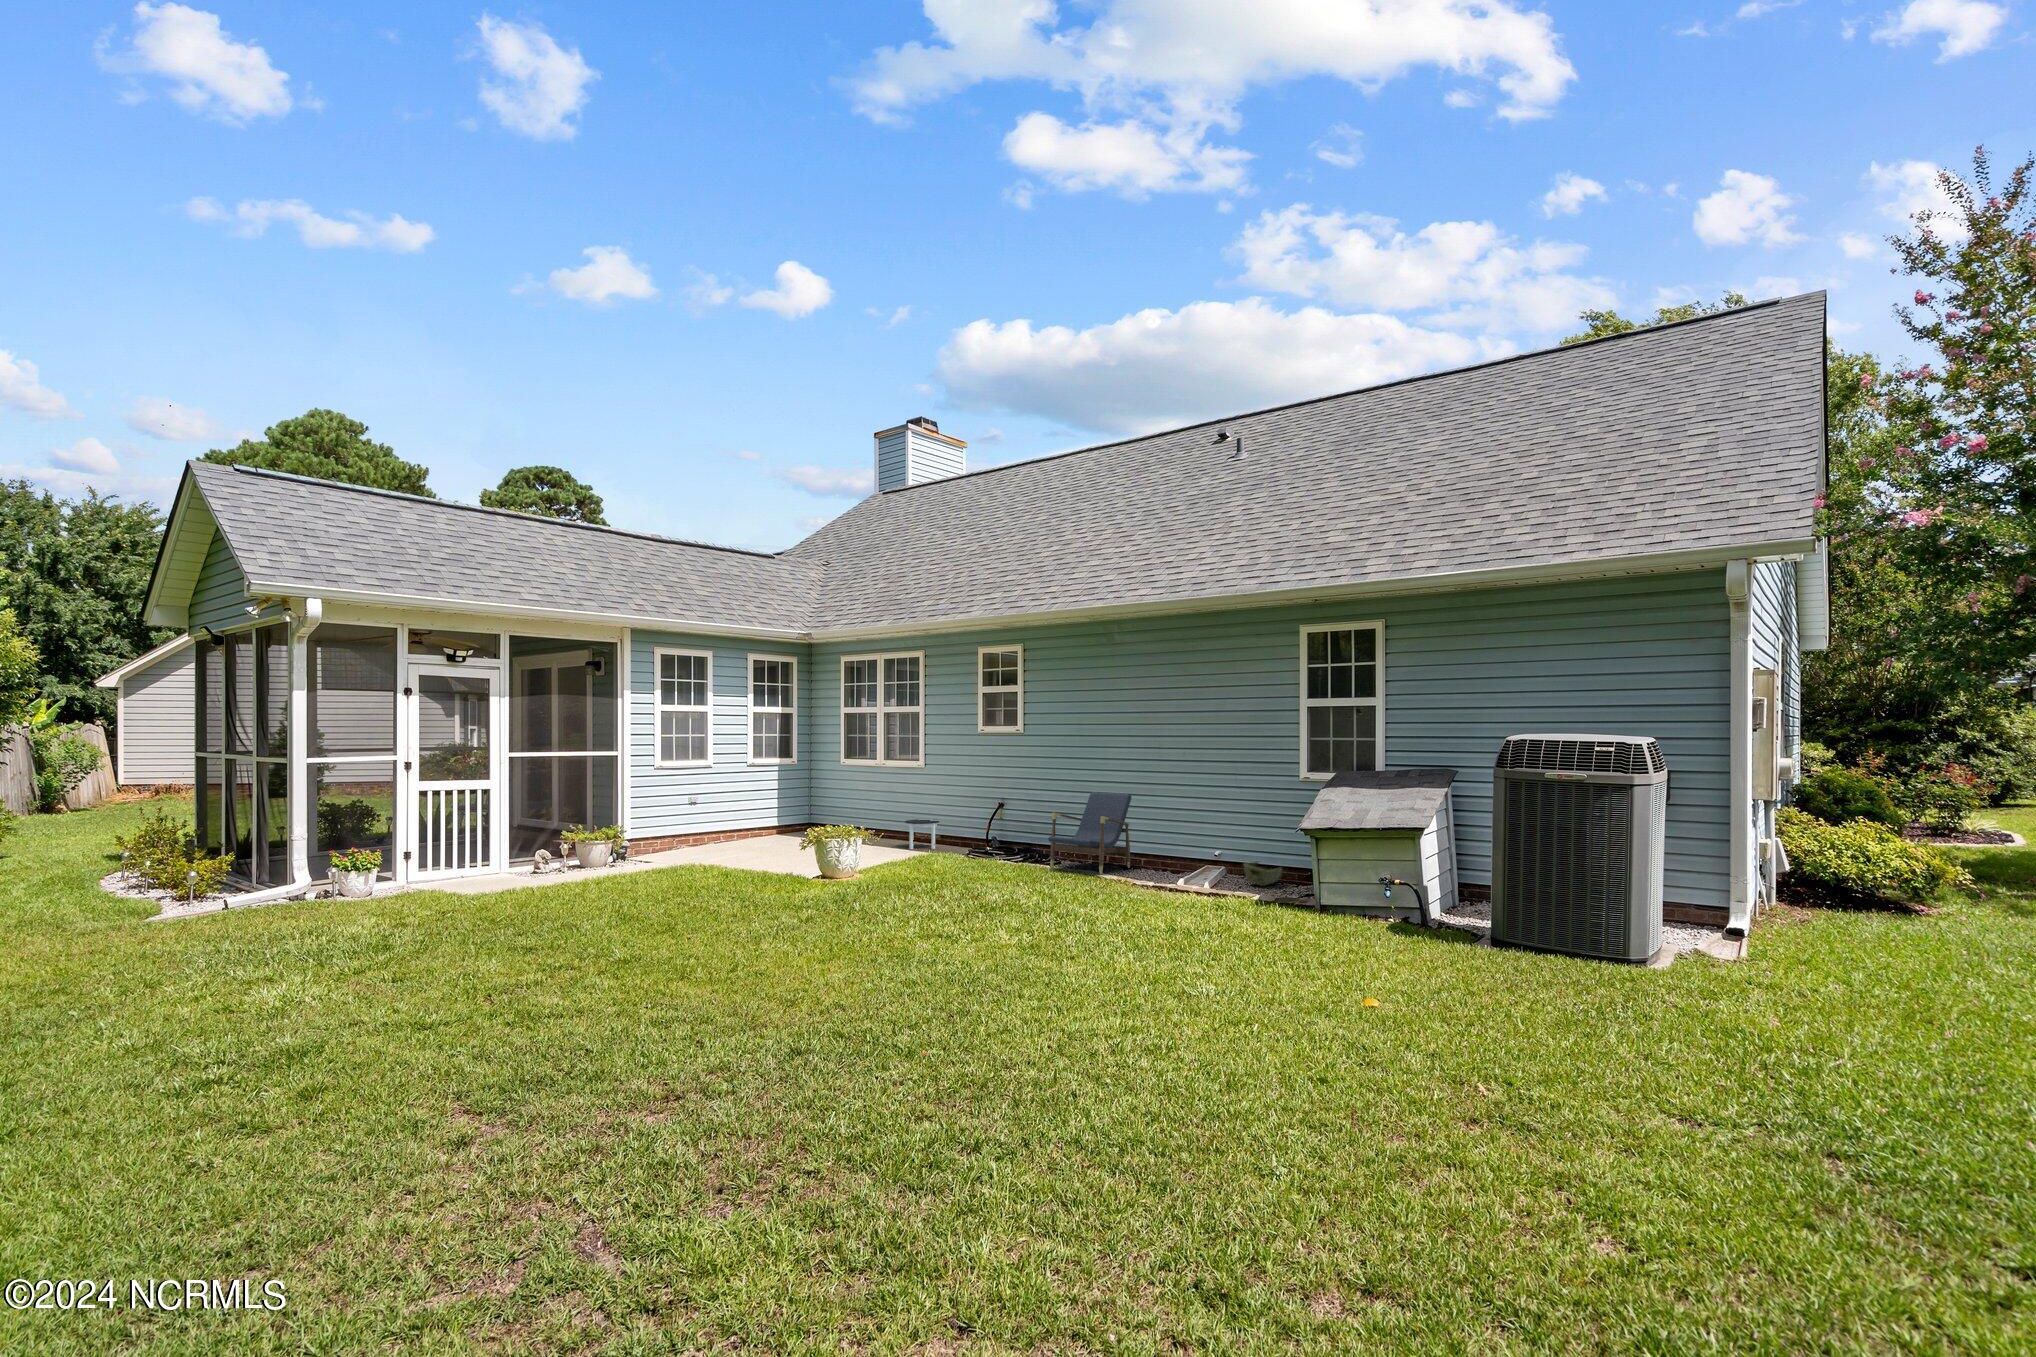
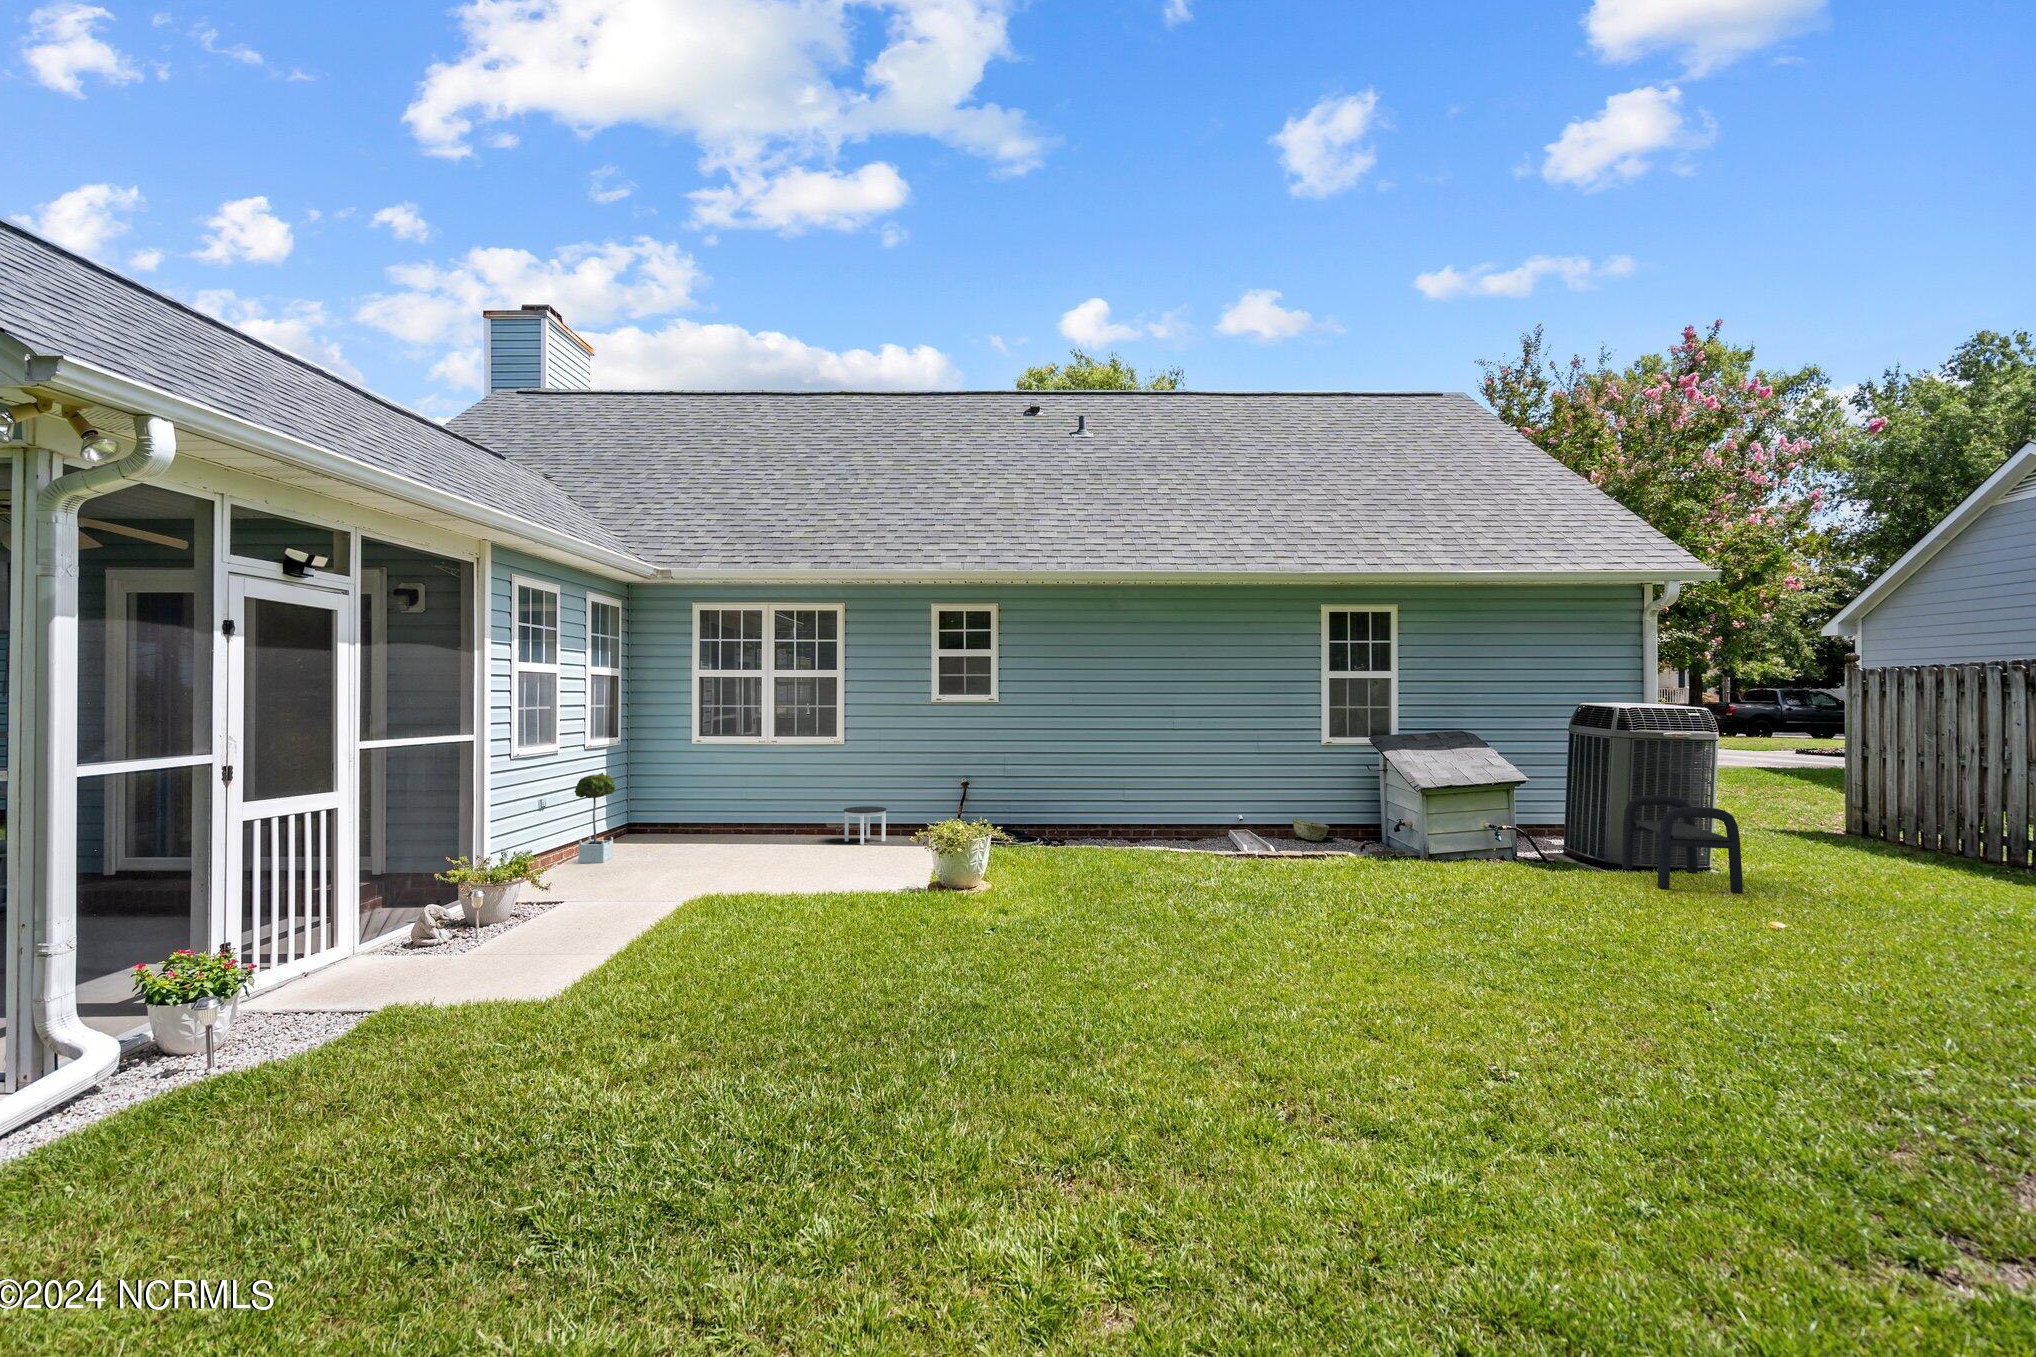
potted tree: none [726,781,756,844] -> present [574,773,615,863]
lounge chair: present [1048,792,1131,875] -> none [1097,764,1167,848]
bench: none [1382,855,1542,984] -> present [1622,796,1743,893]

